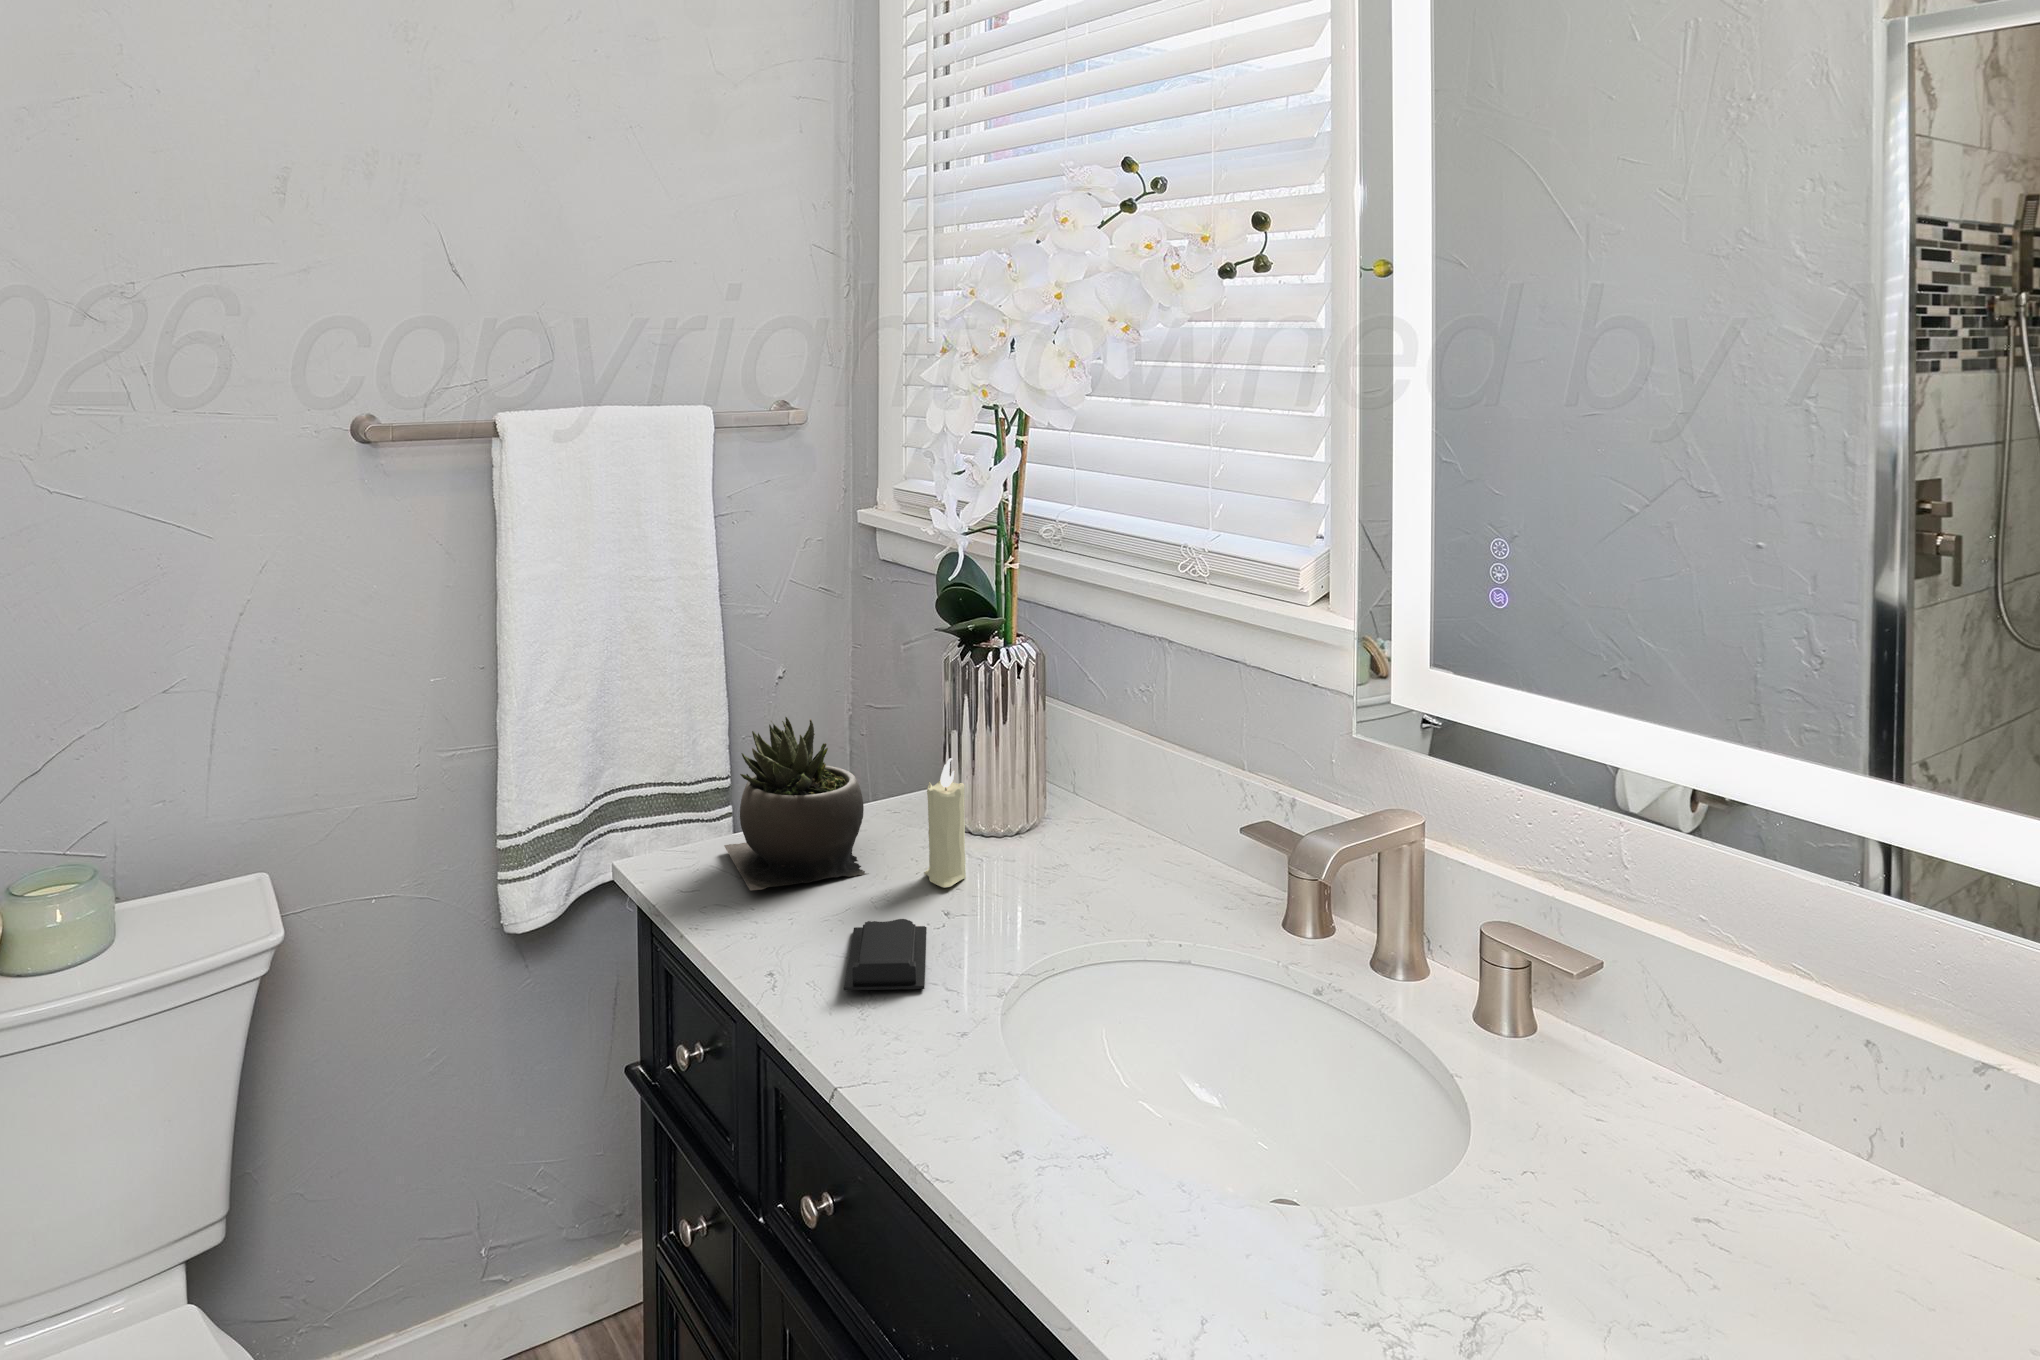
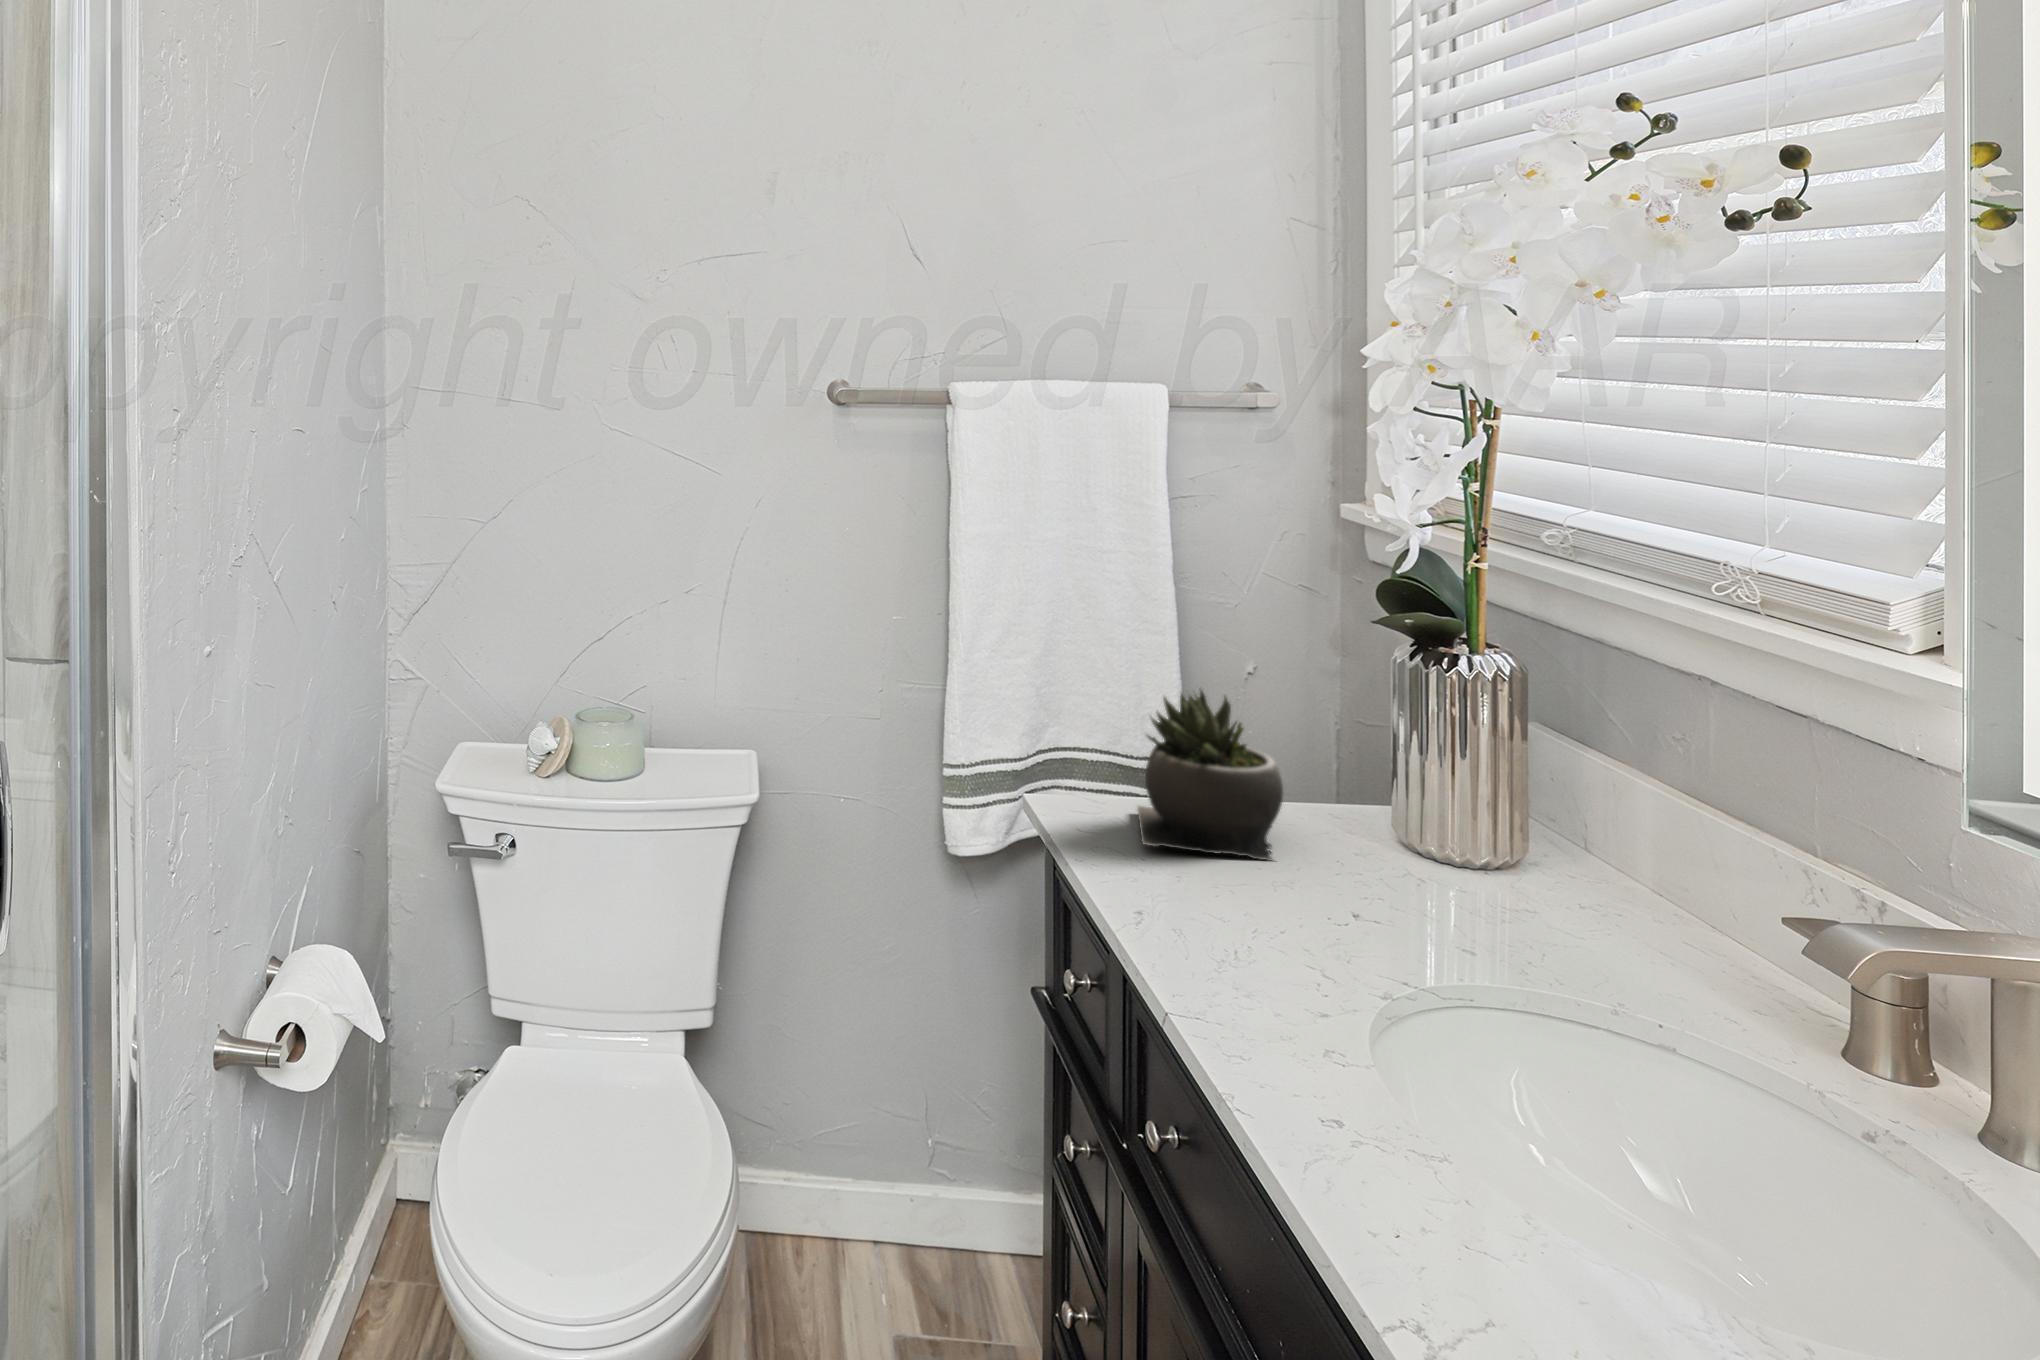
candle: present [924,758,966,888] -> none [1336,757,1388,890]
soap bar: present [844,919,926,990] -> none [1192,892,1313,960]

